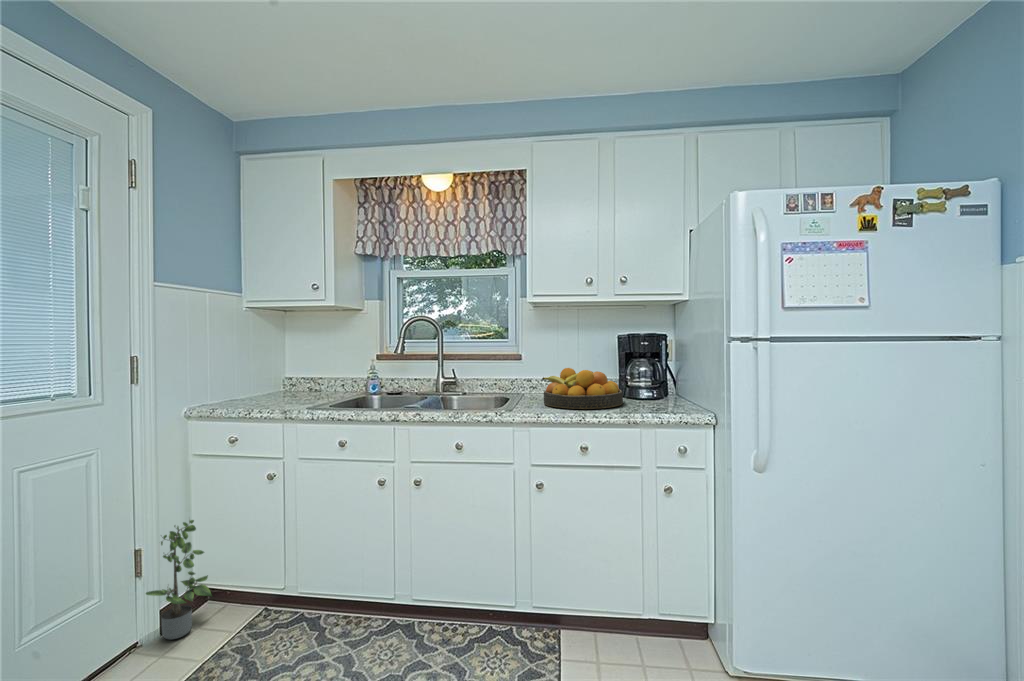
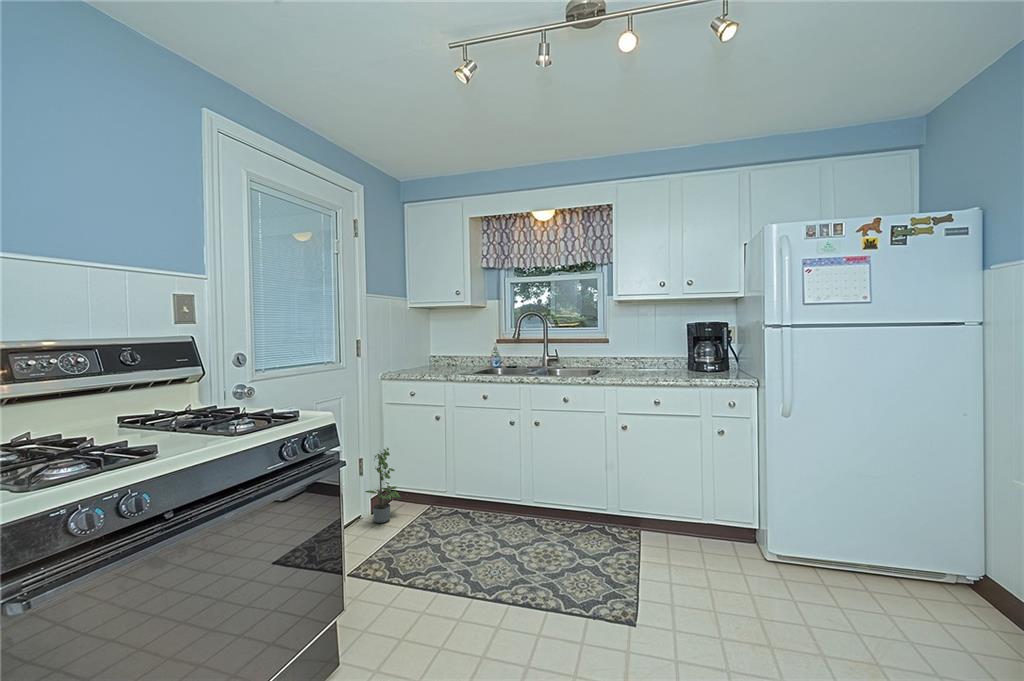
fruit bowl: present [542,368,623,409] -> none [625,349,686,378]

